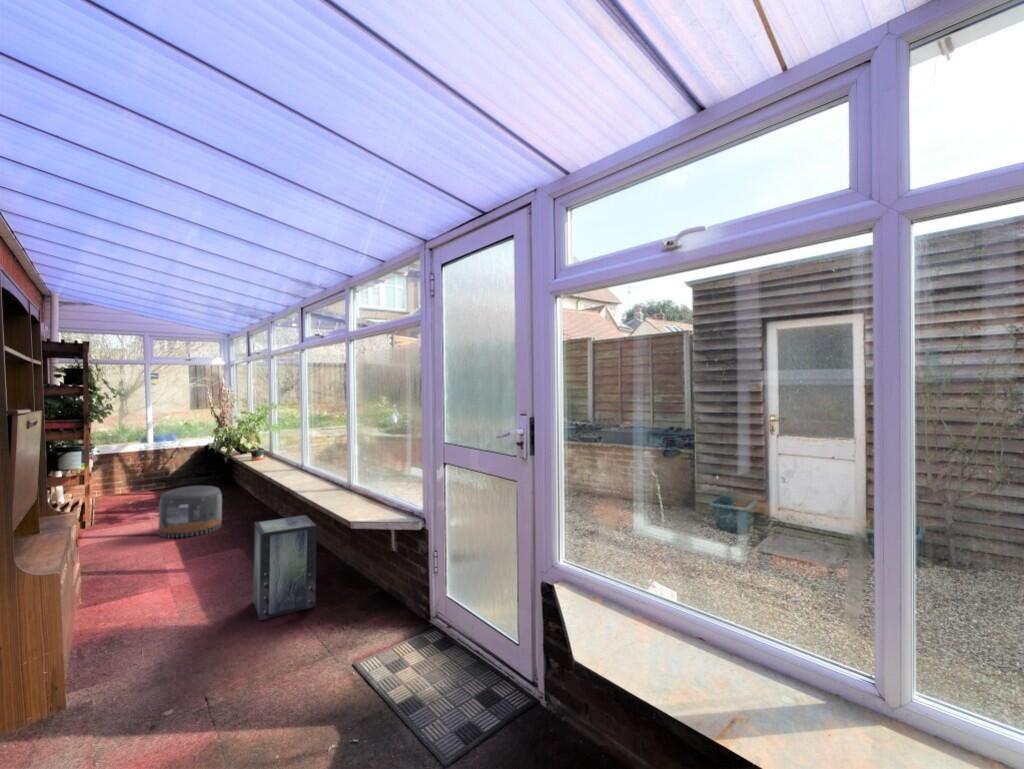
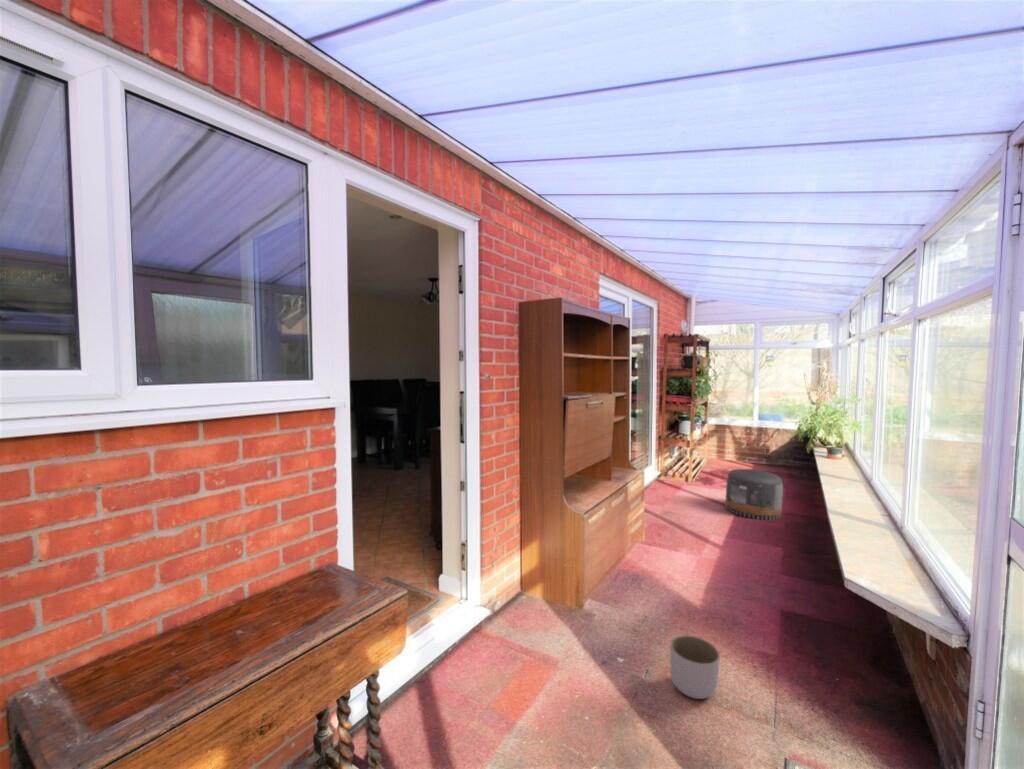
storage box: present [253,515,317,620] -> none [736,528,812,655]
planter: none [235,626,286,686] -> present [670,635,720,699]

